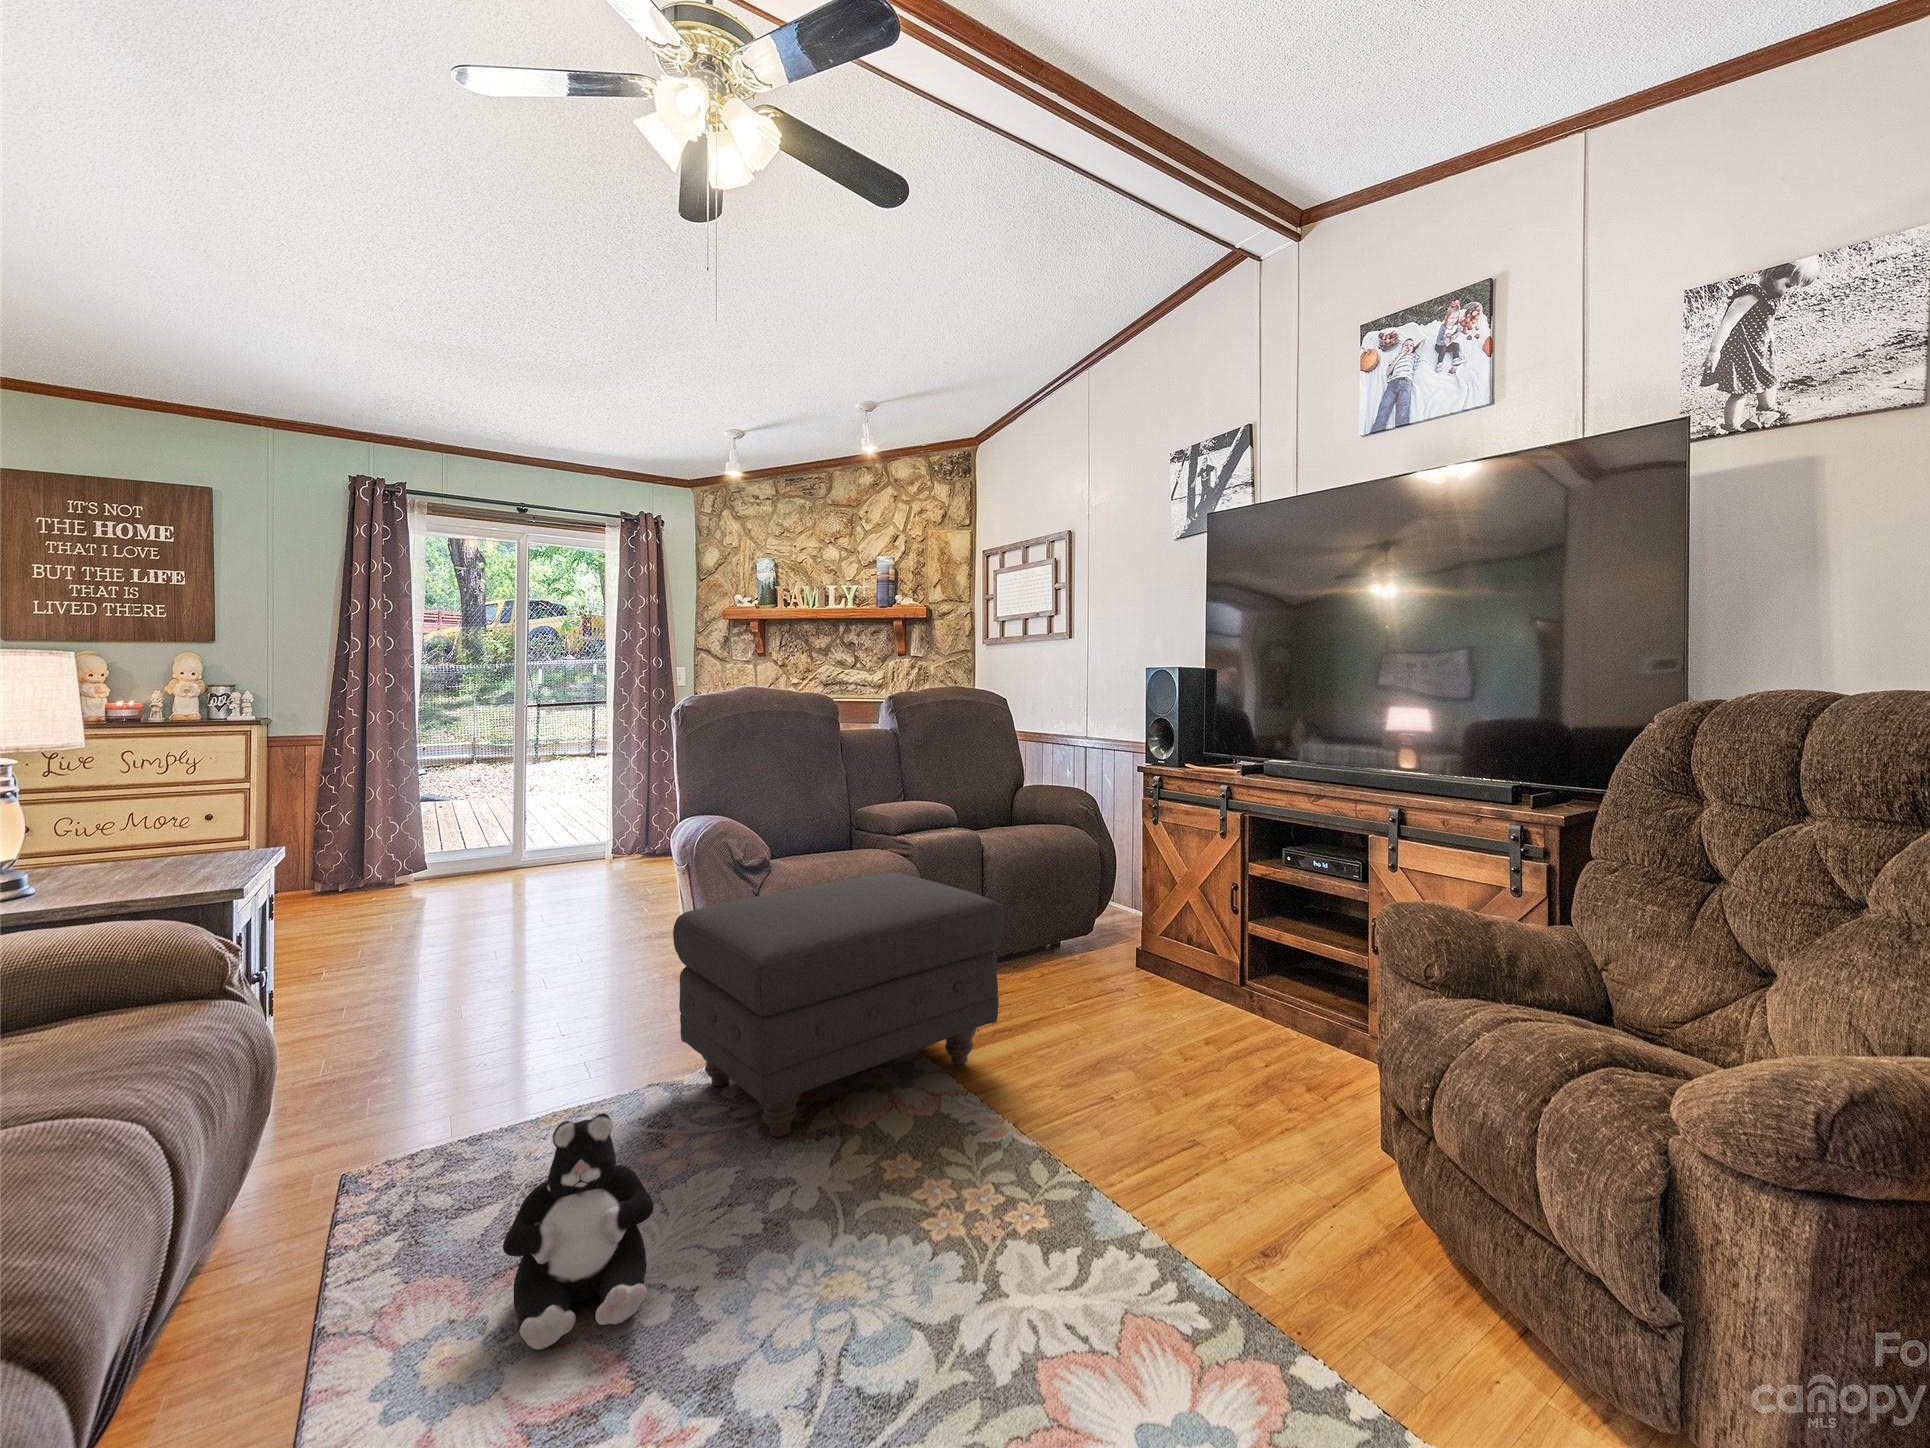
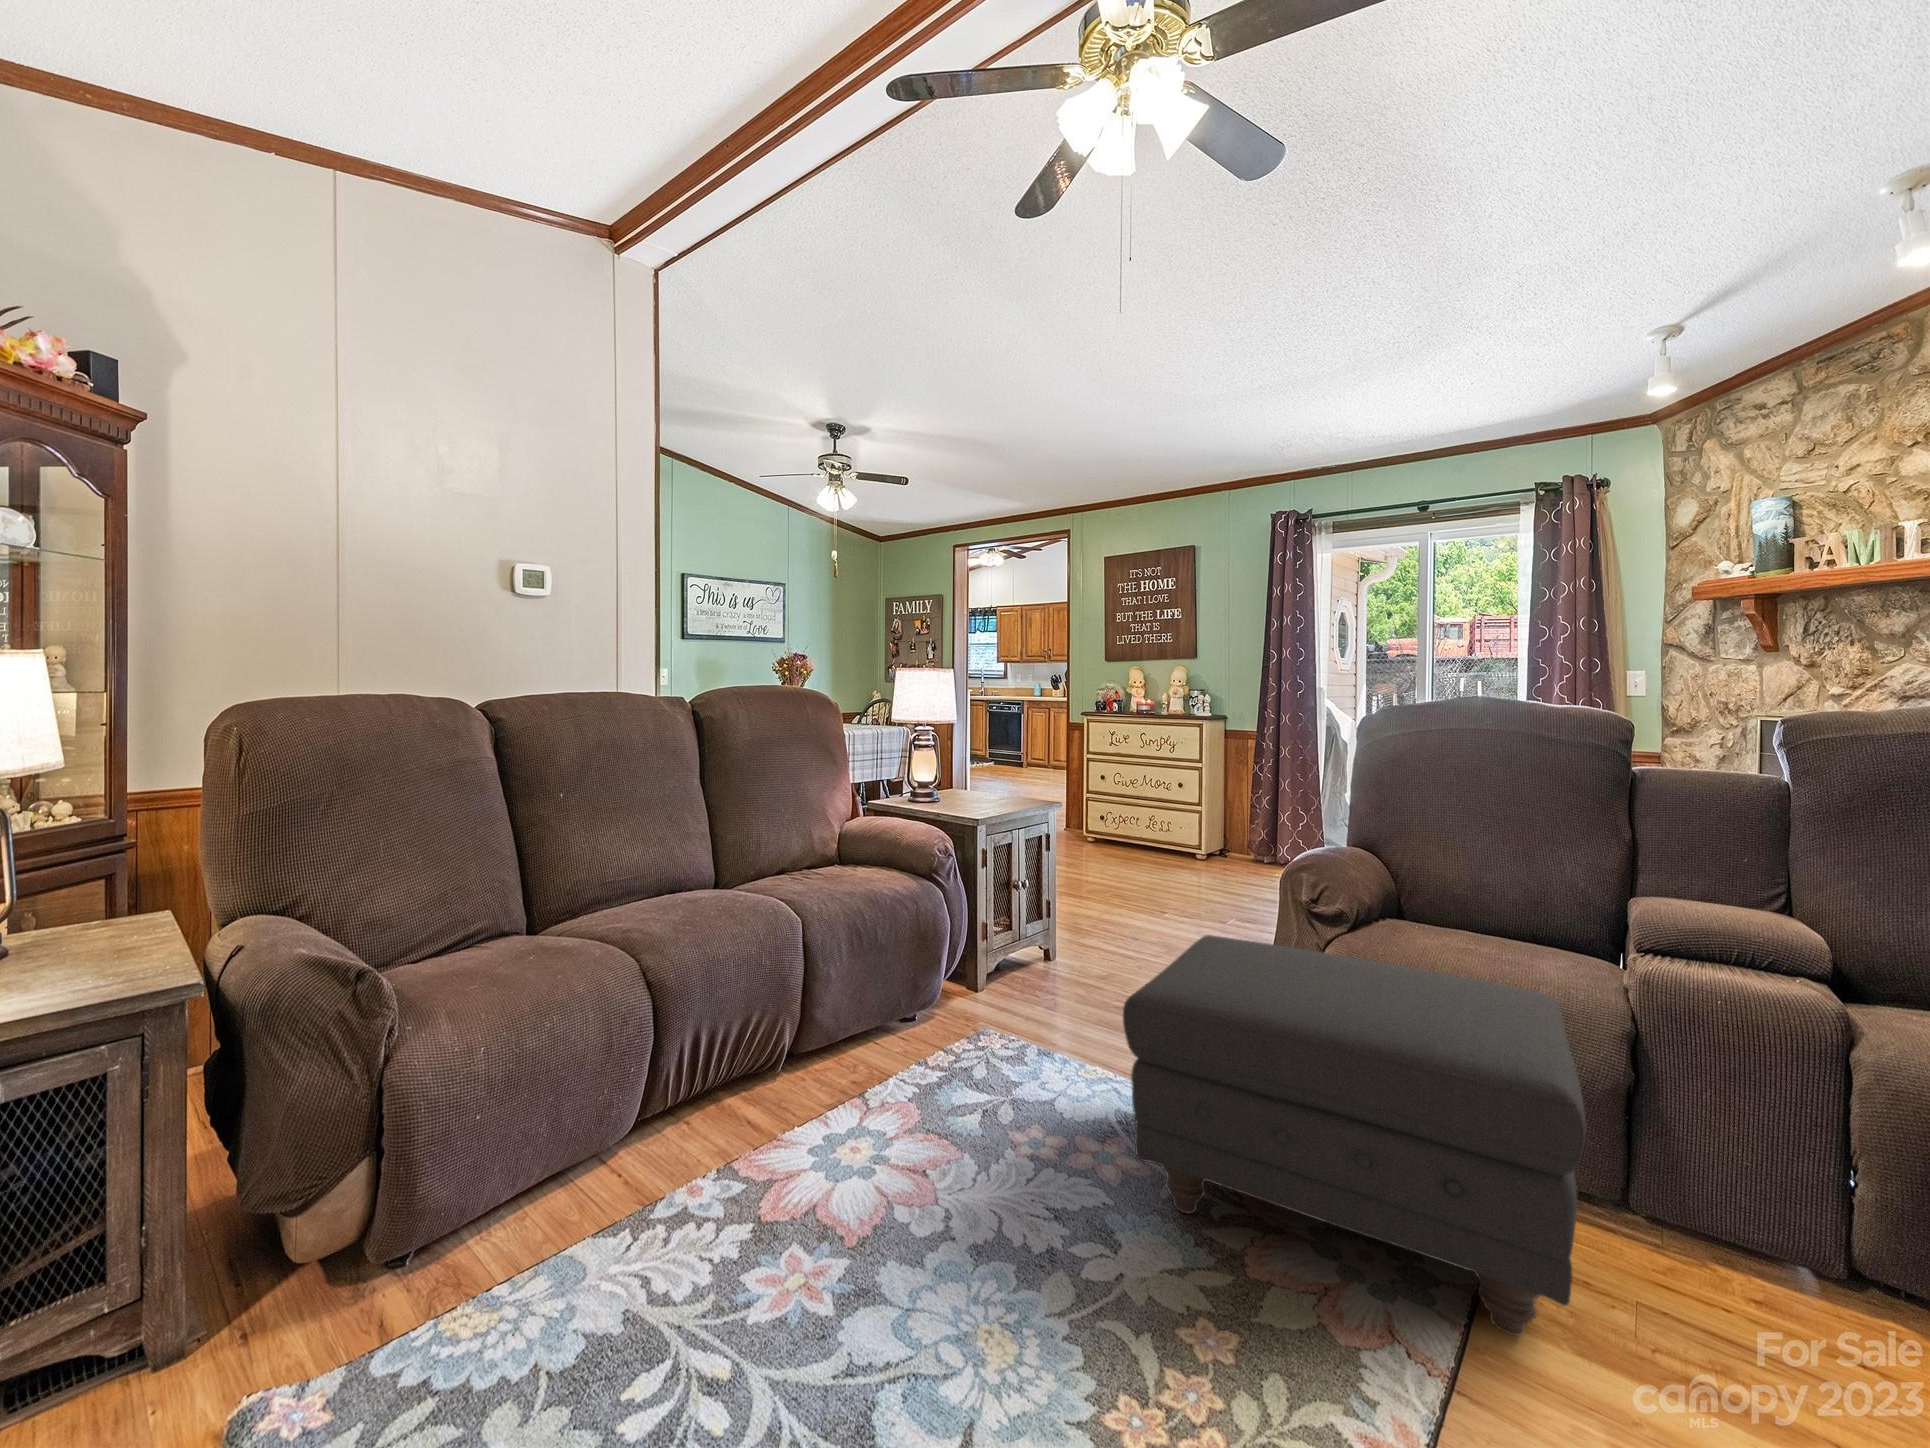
plush toy: present [503,1114,654,1350] -> none [848,1042,973,1215]

